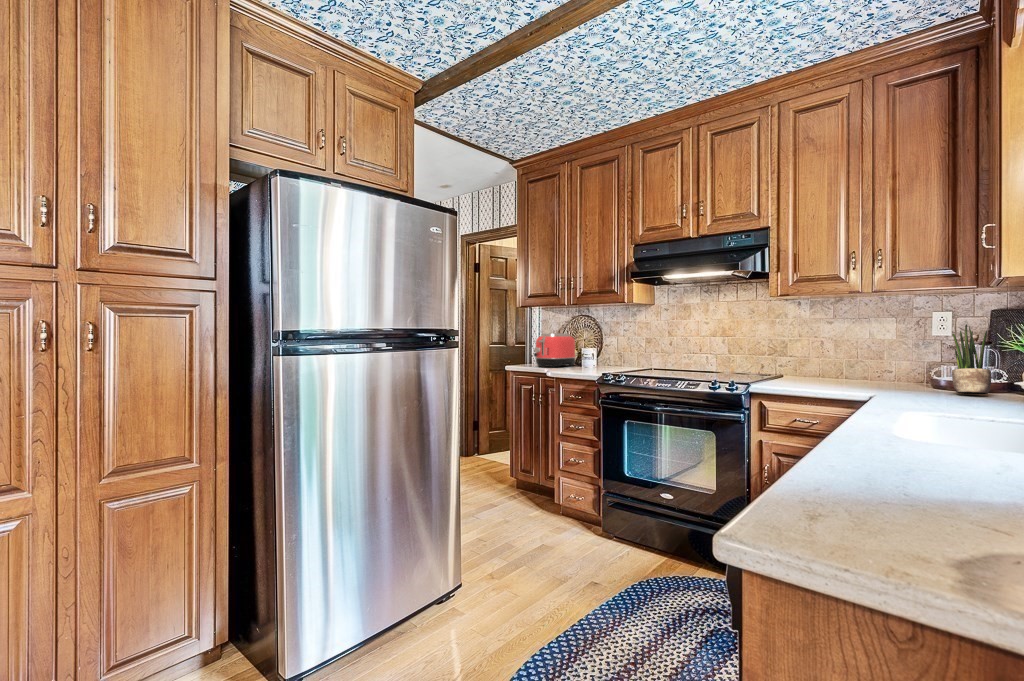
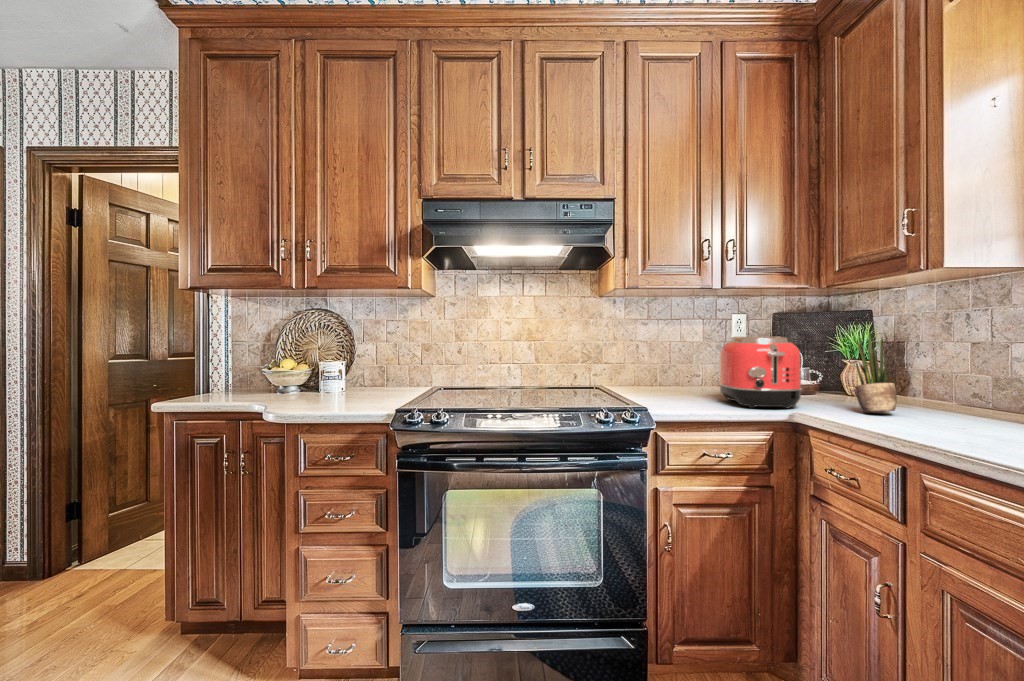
toaster: present [534,333,576,368] -> present [719,336,802,408]

